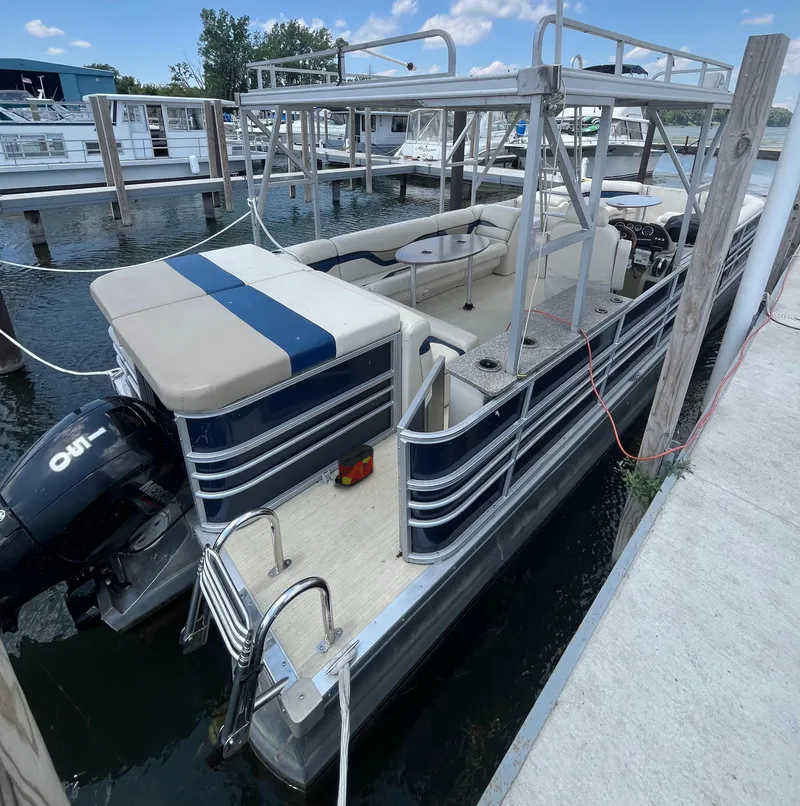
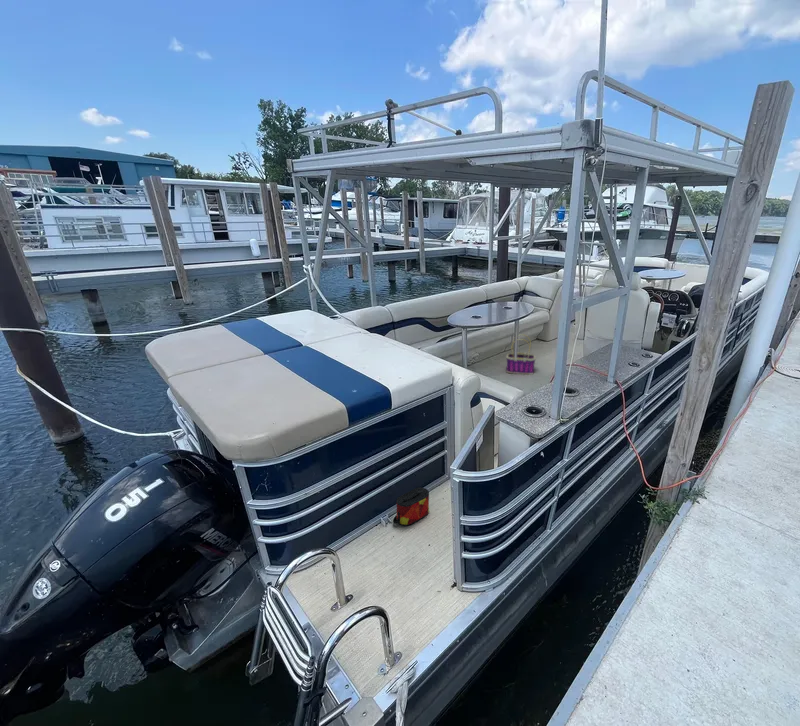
basket: none [458,270,490,314] -> present [507,341,535,374]

